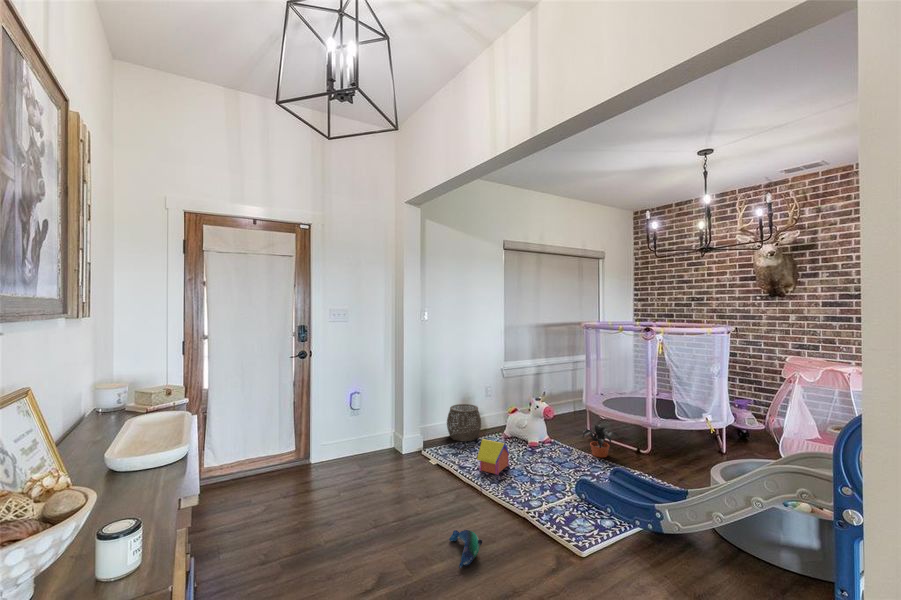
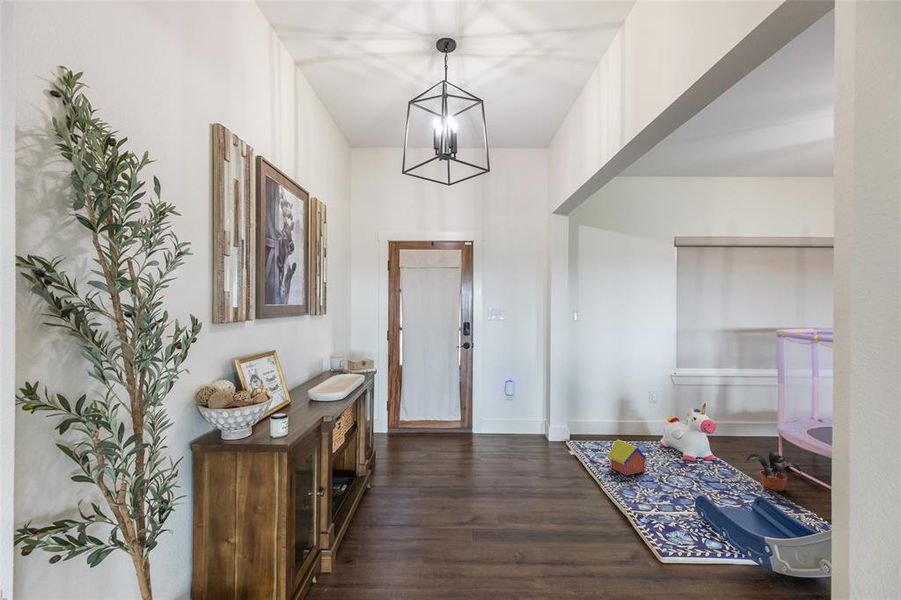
woven basket: present [447,404,481,441] -> none [599,405,636,442]
plush toy: present [449,530,482,568] -> none [537,503,564,530]

